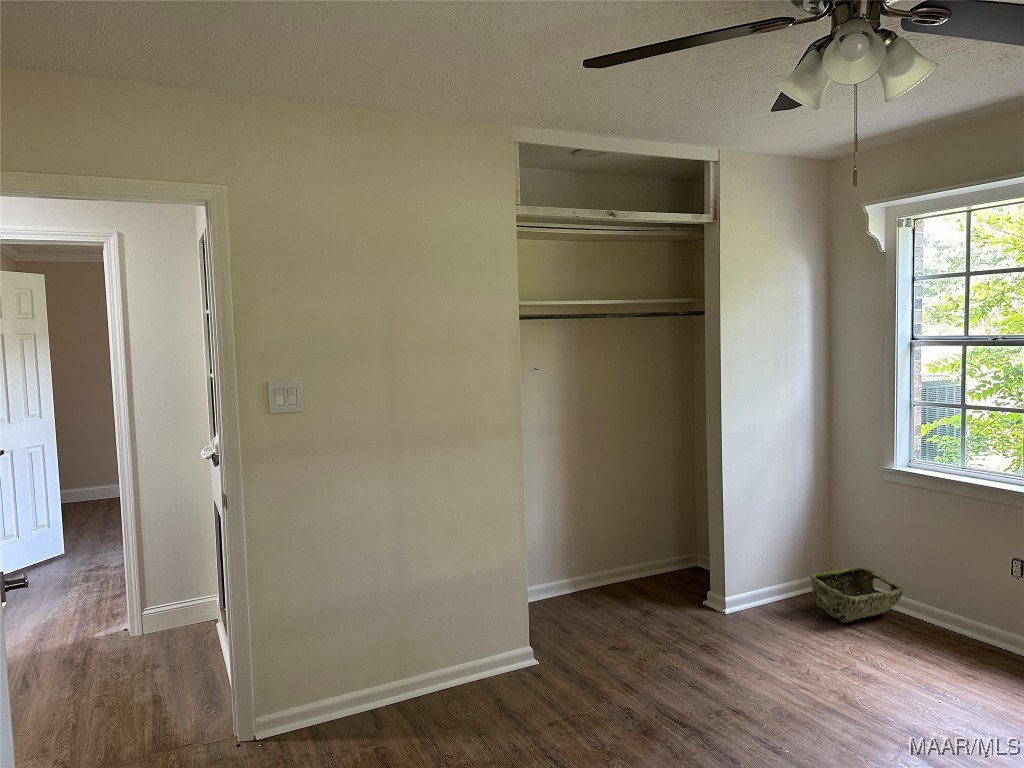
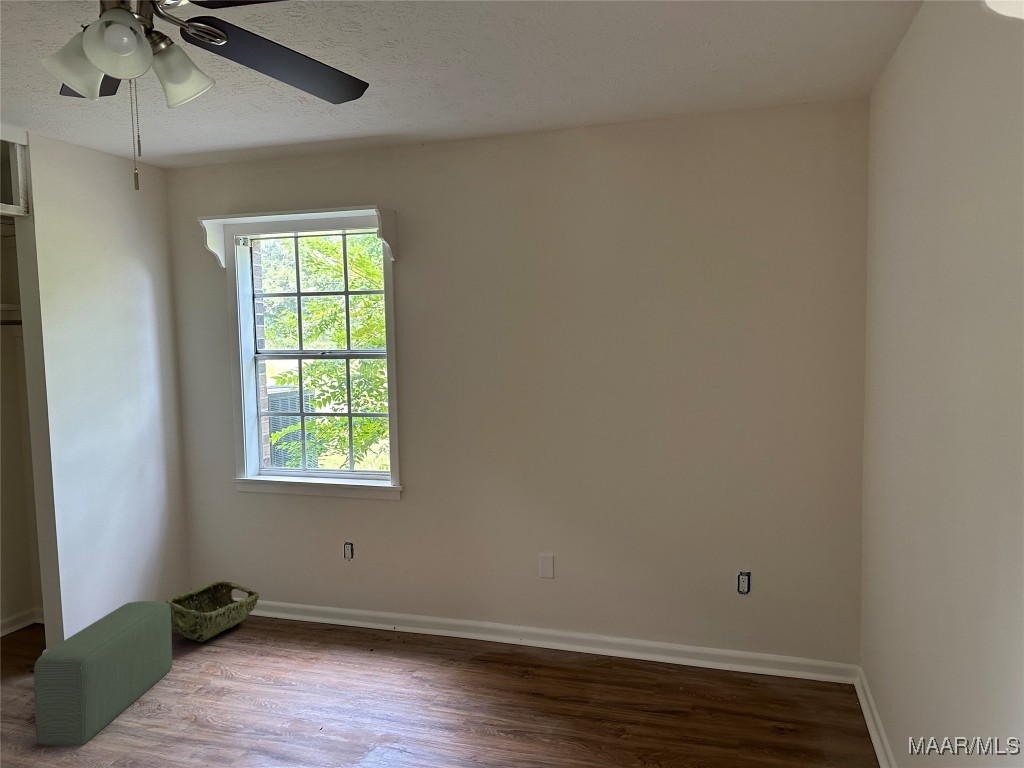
pouf: none [711,570,818,683] -> present [34,601,172,746]

